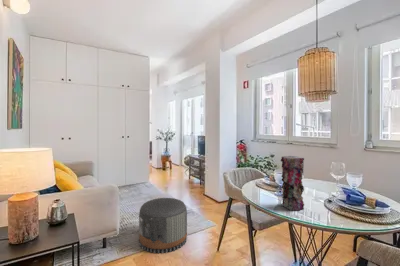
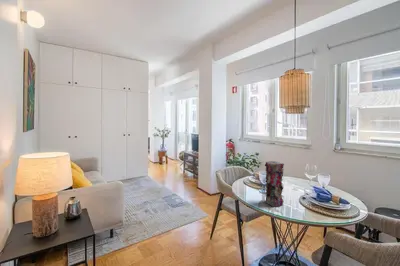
pouf: present [139,198,187,253] -> none [142,192,184,241]

